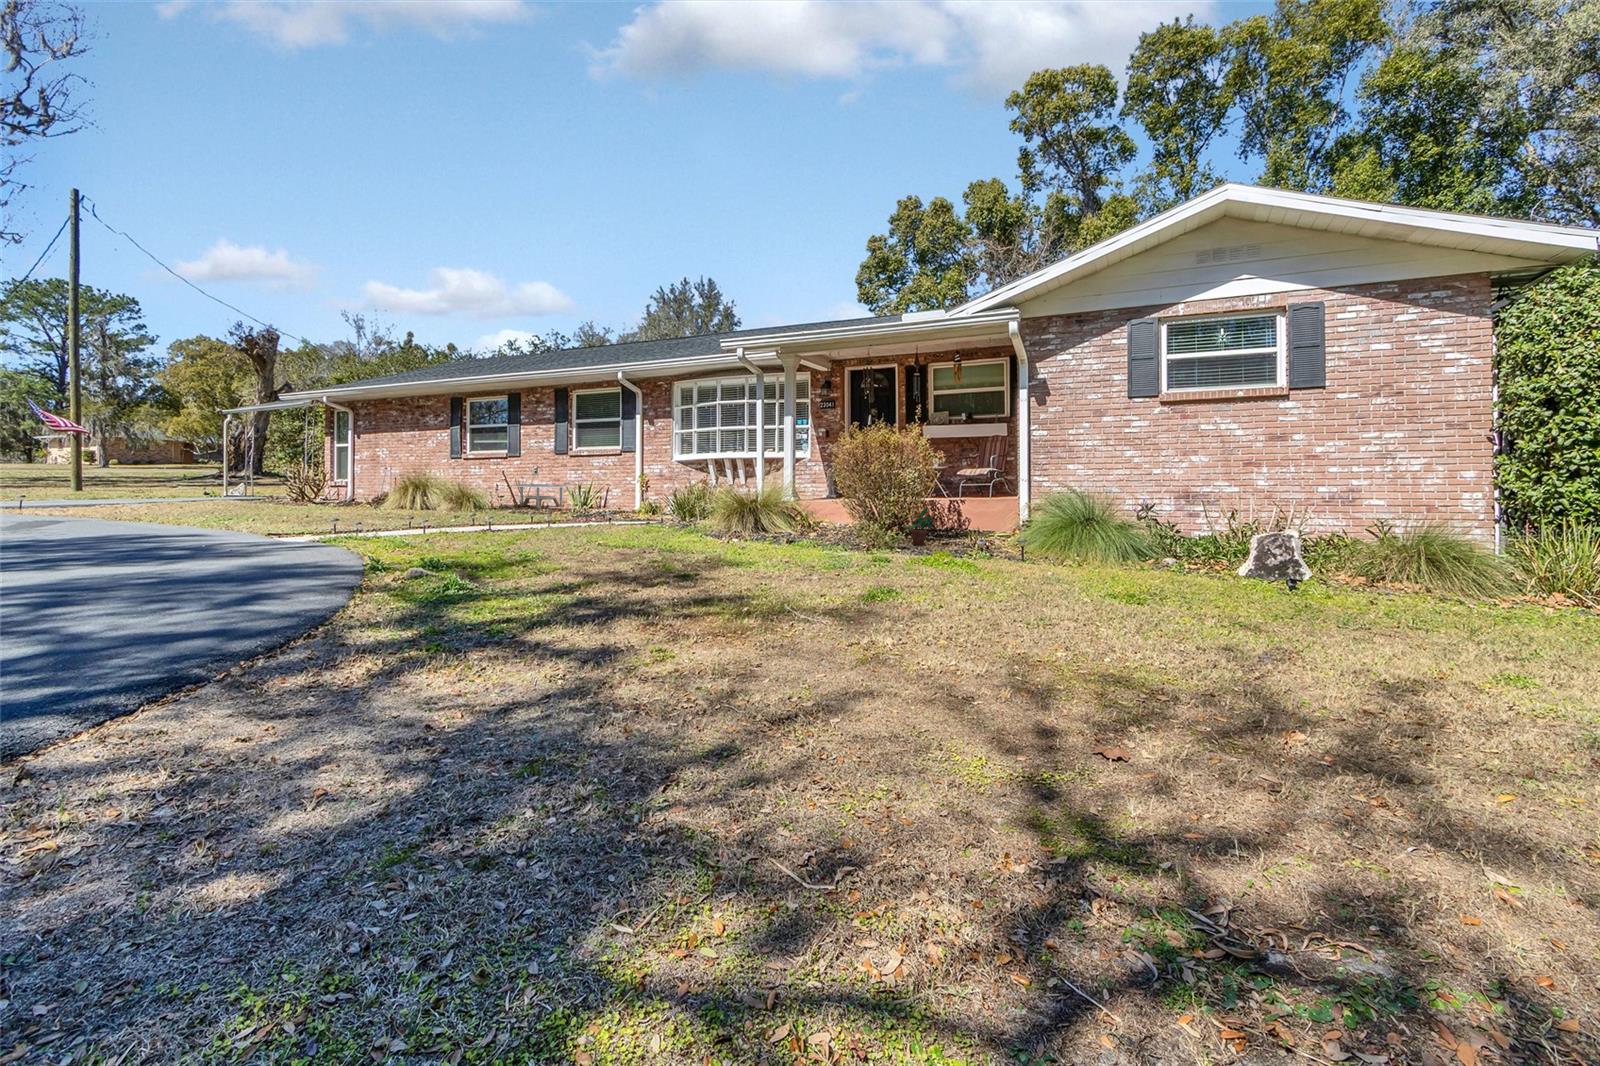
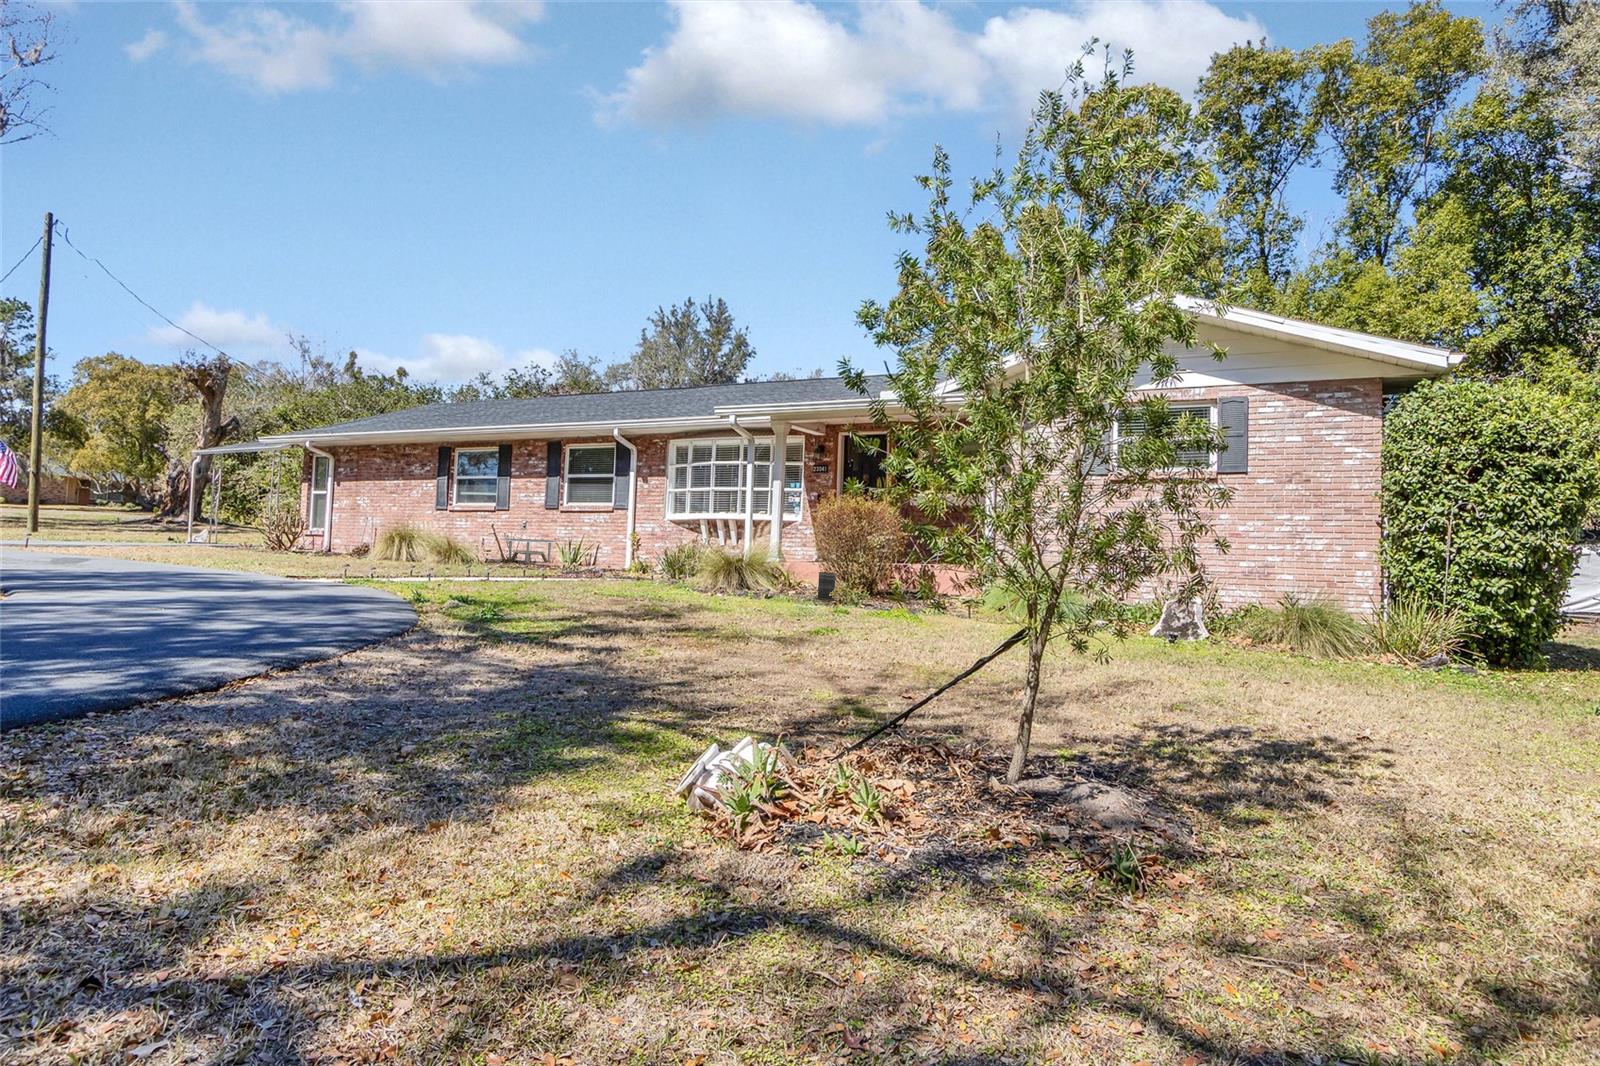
basket: none [840,498,859,541] -> present [817,560,836,600]
potted plant: present [903,507,946,545] -> none [868,570,920,606]

